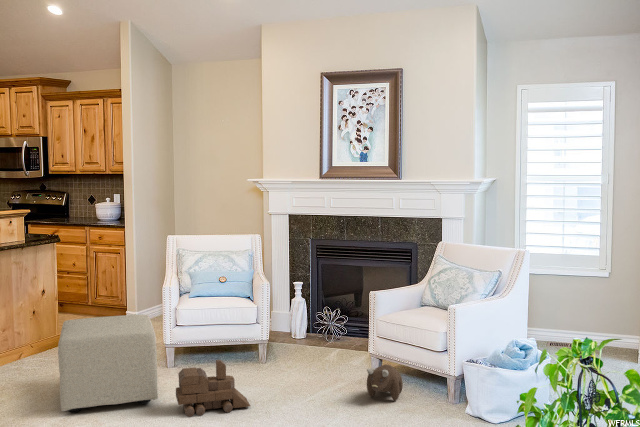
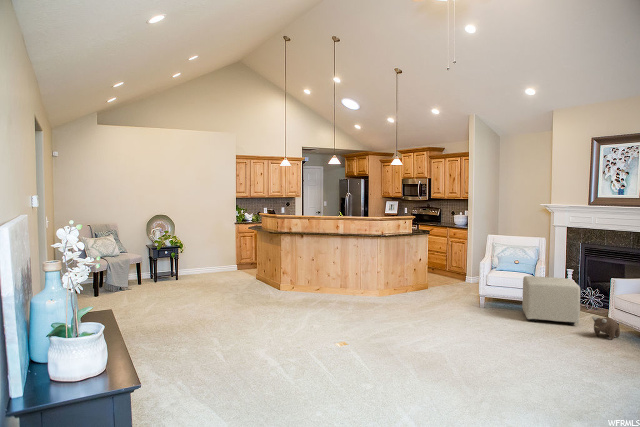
ottoman: present [58,314,158,412] -> present [522,276,580,325]
toy train: present [176,360,250,417] -> none [478,297,518,325]

